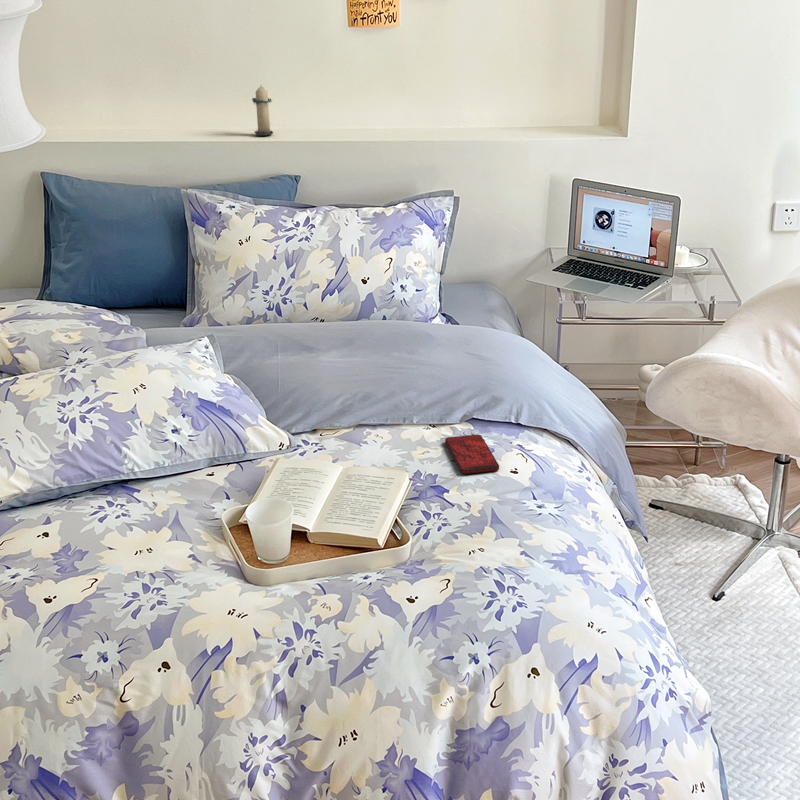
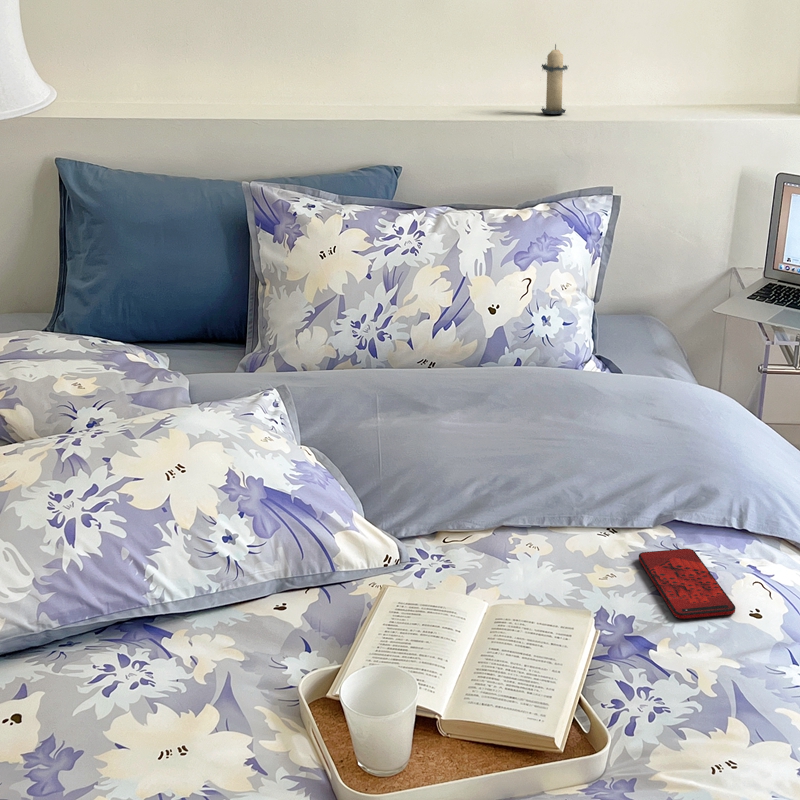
candle: present [252,87,273,135] -> present [541,44,568,114]

